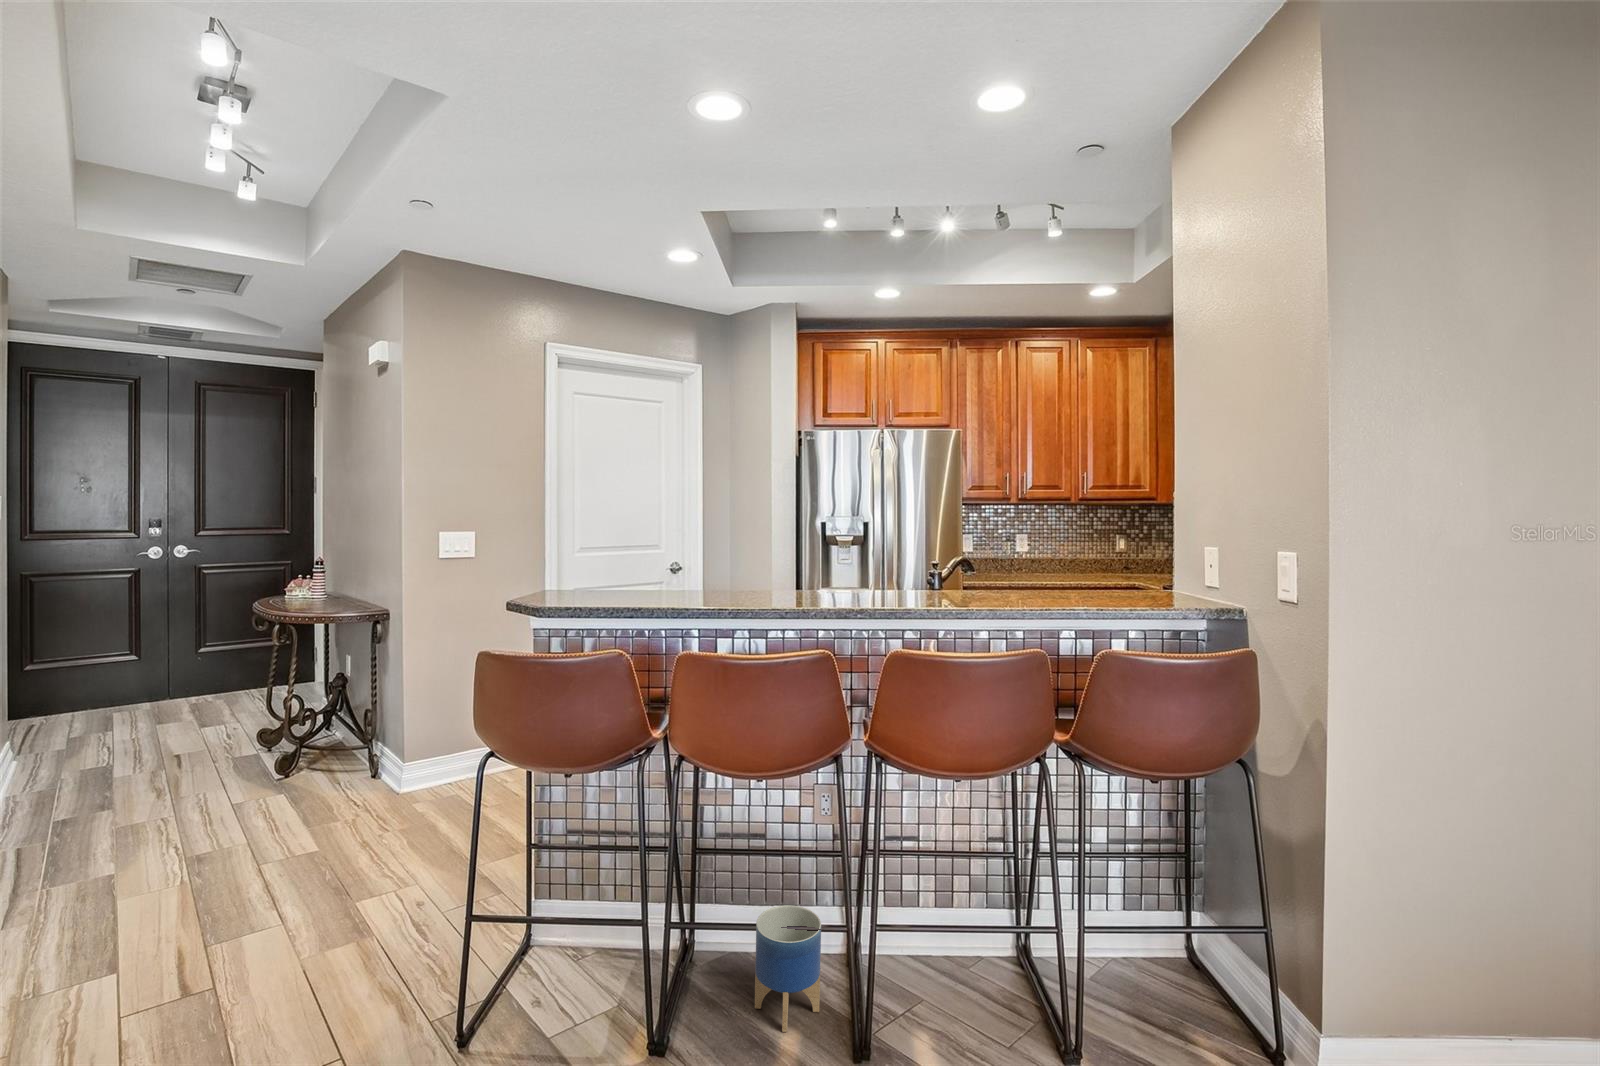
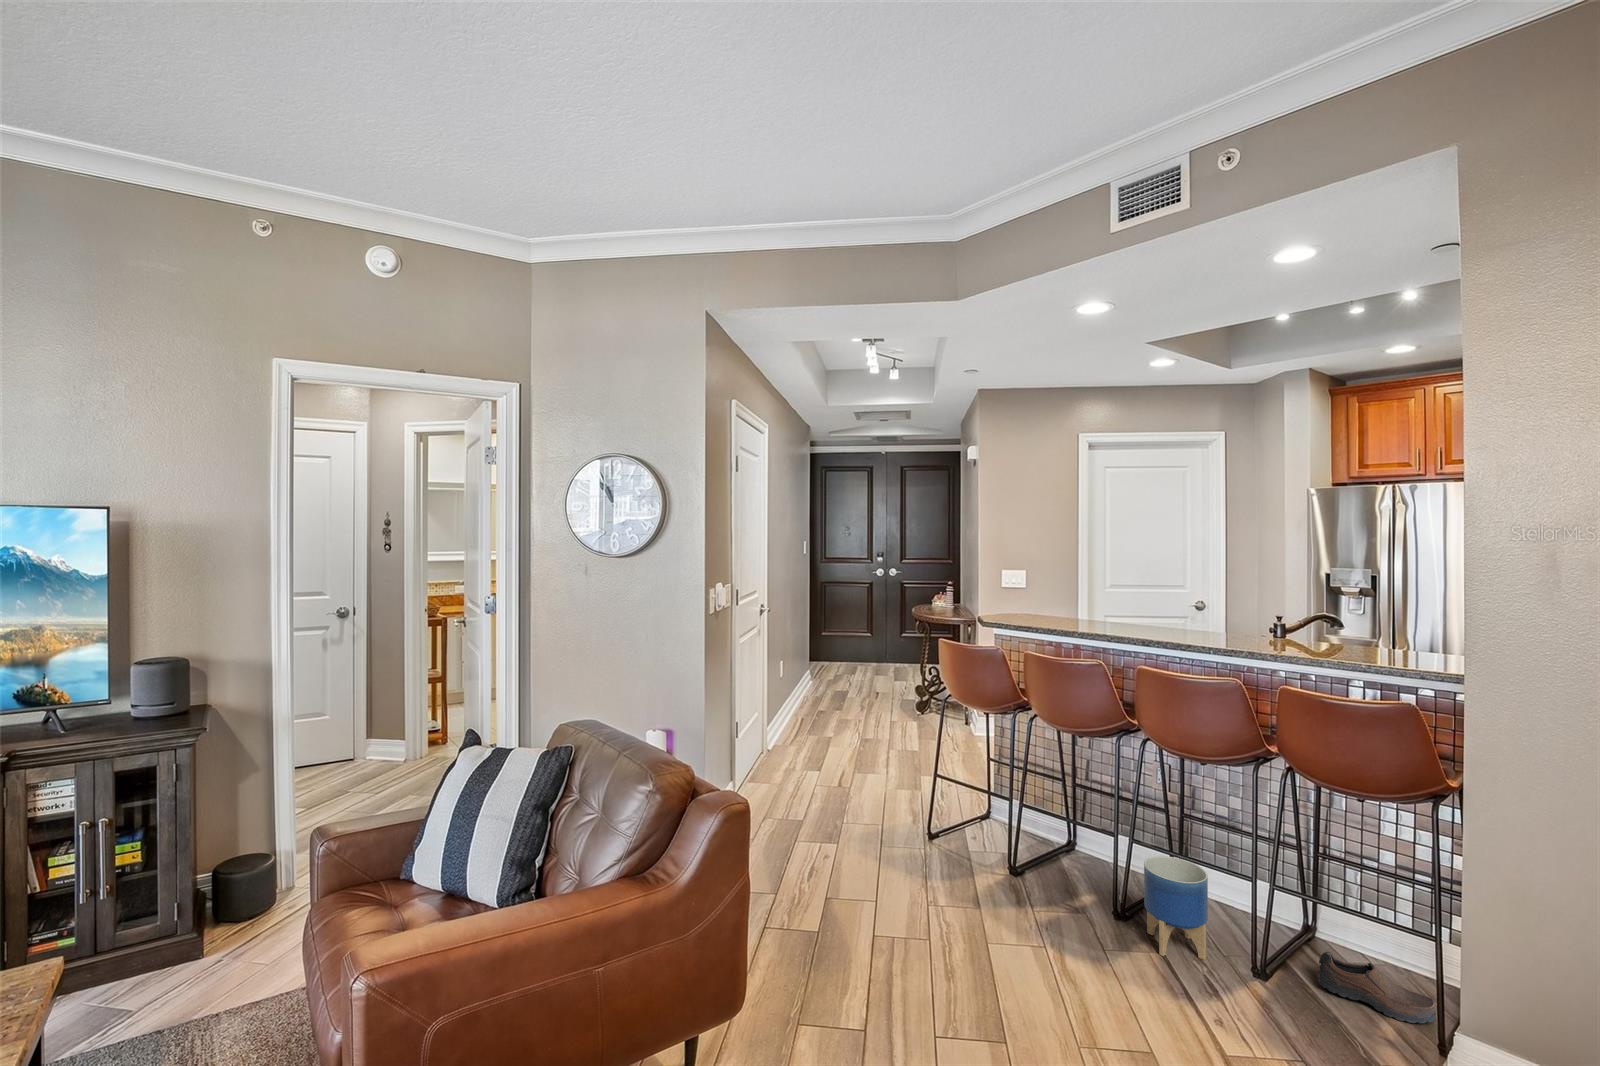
shoe: none [903,941,988,986] -> present [1318,952,1436,1023]

